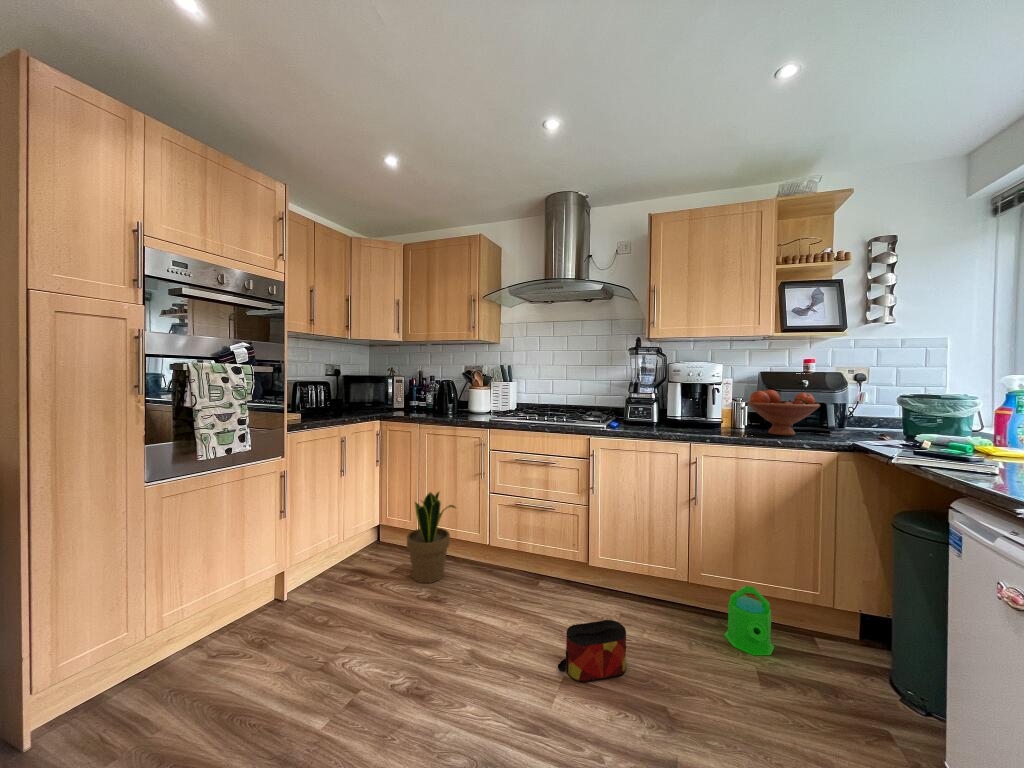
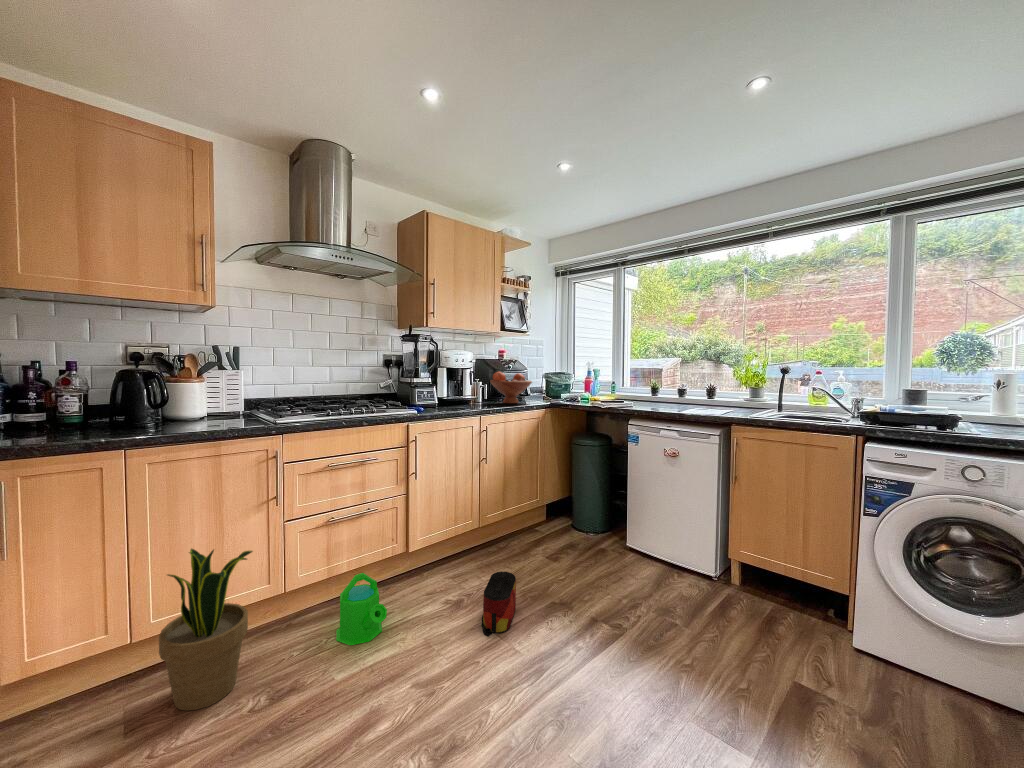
watering can: present [724,586,774,655] -> present [336,573,387,646]

